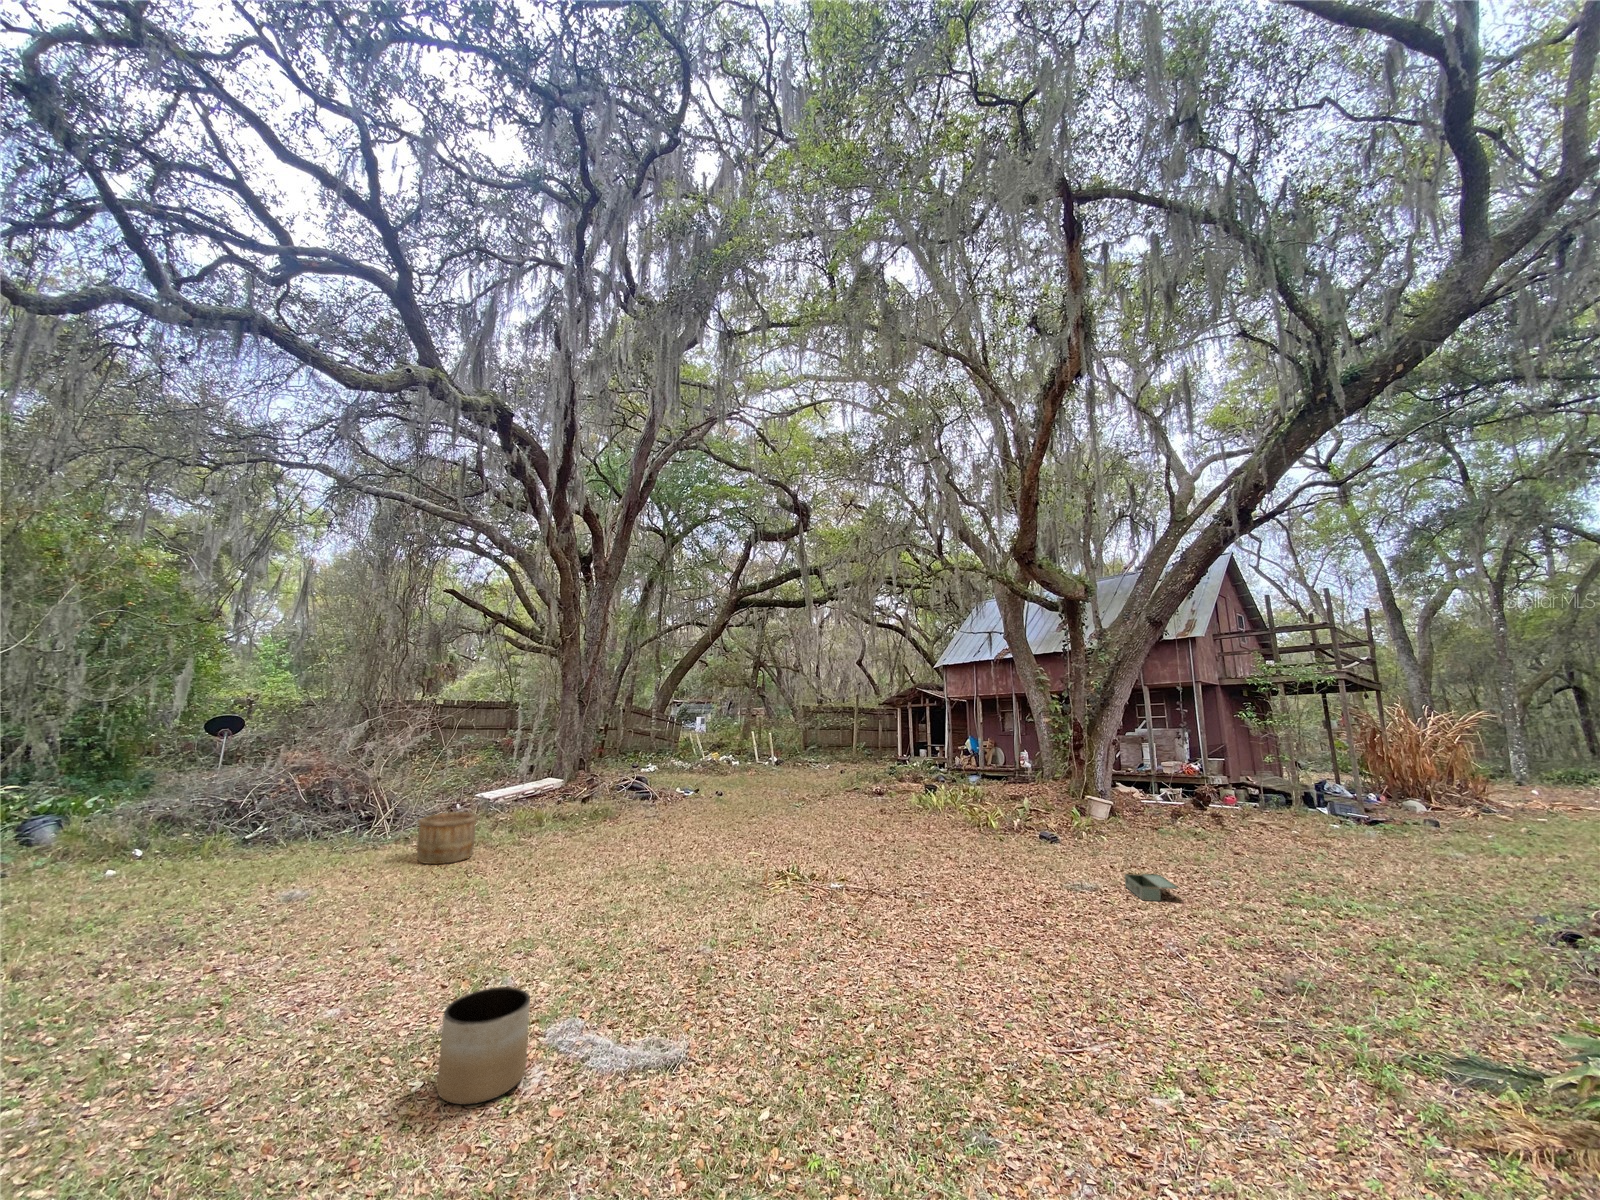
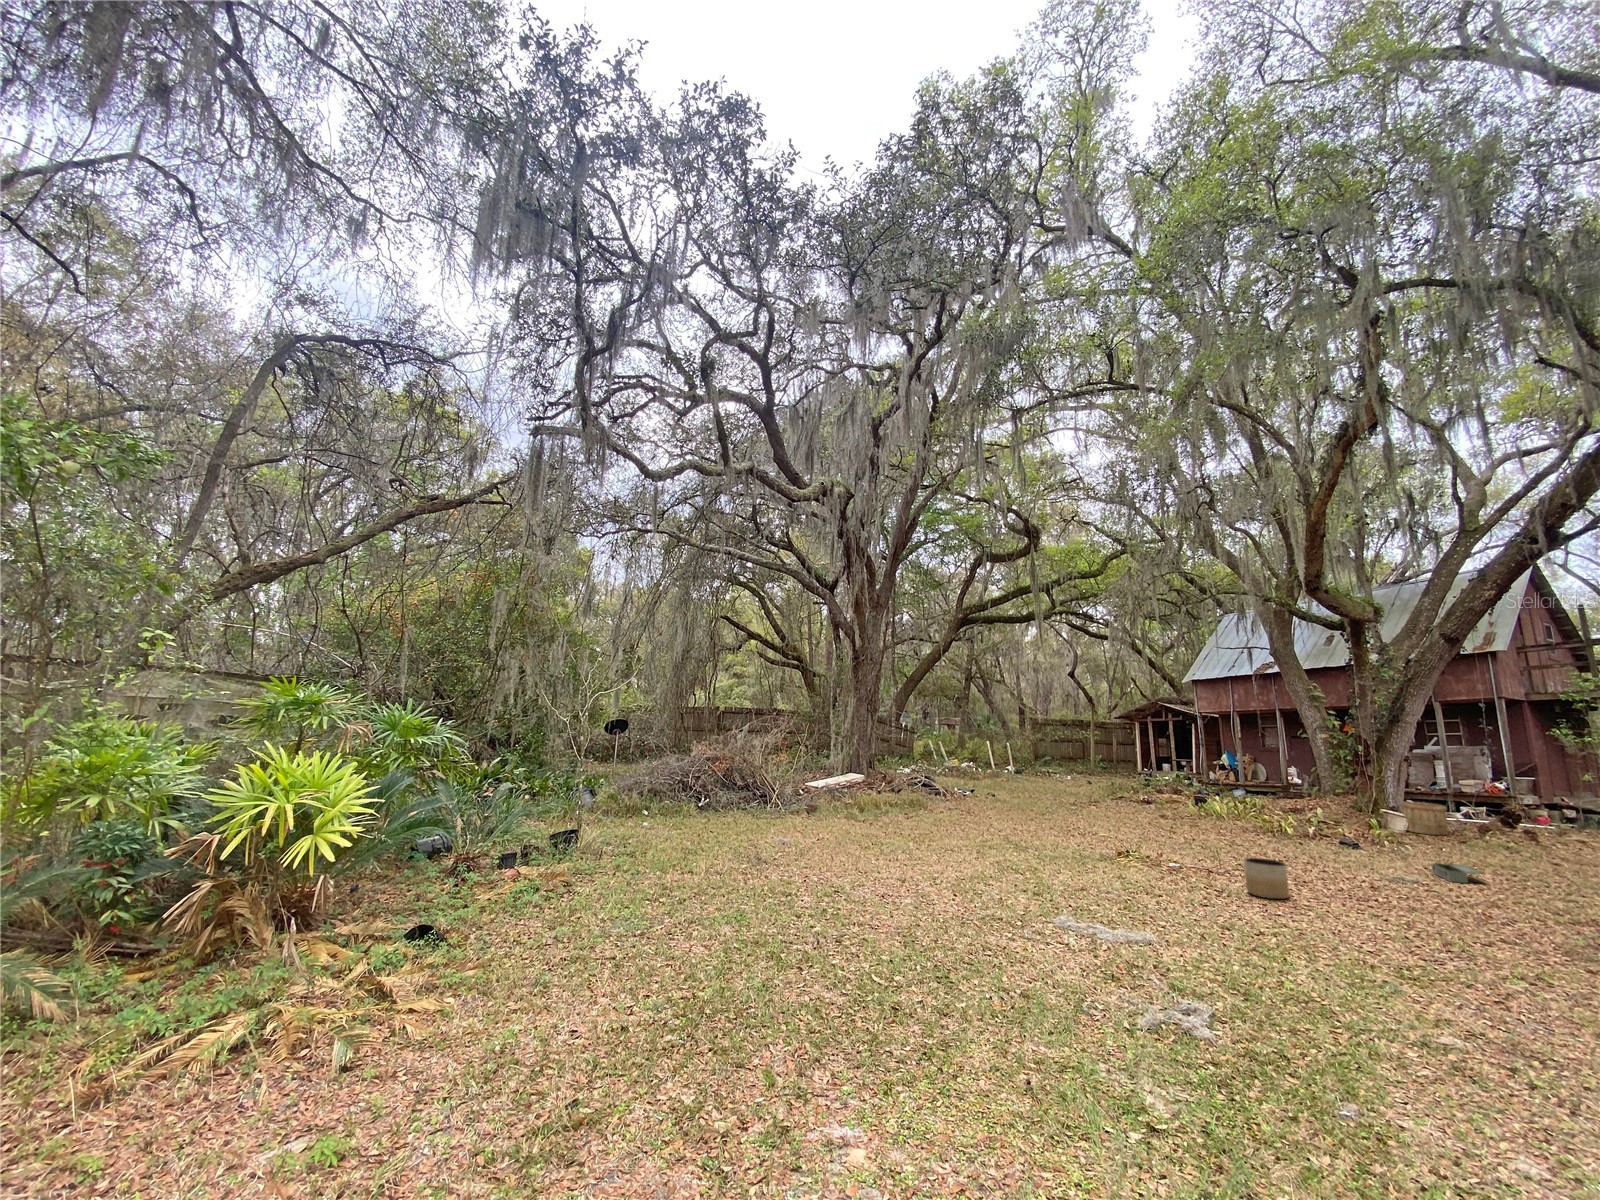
wooden bucket: present [417,812,477,864] -> present [1401,802,1448,835]
planter: present [437,987,530,1105] -> present [1244,858,1289,899]

